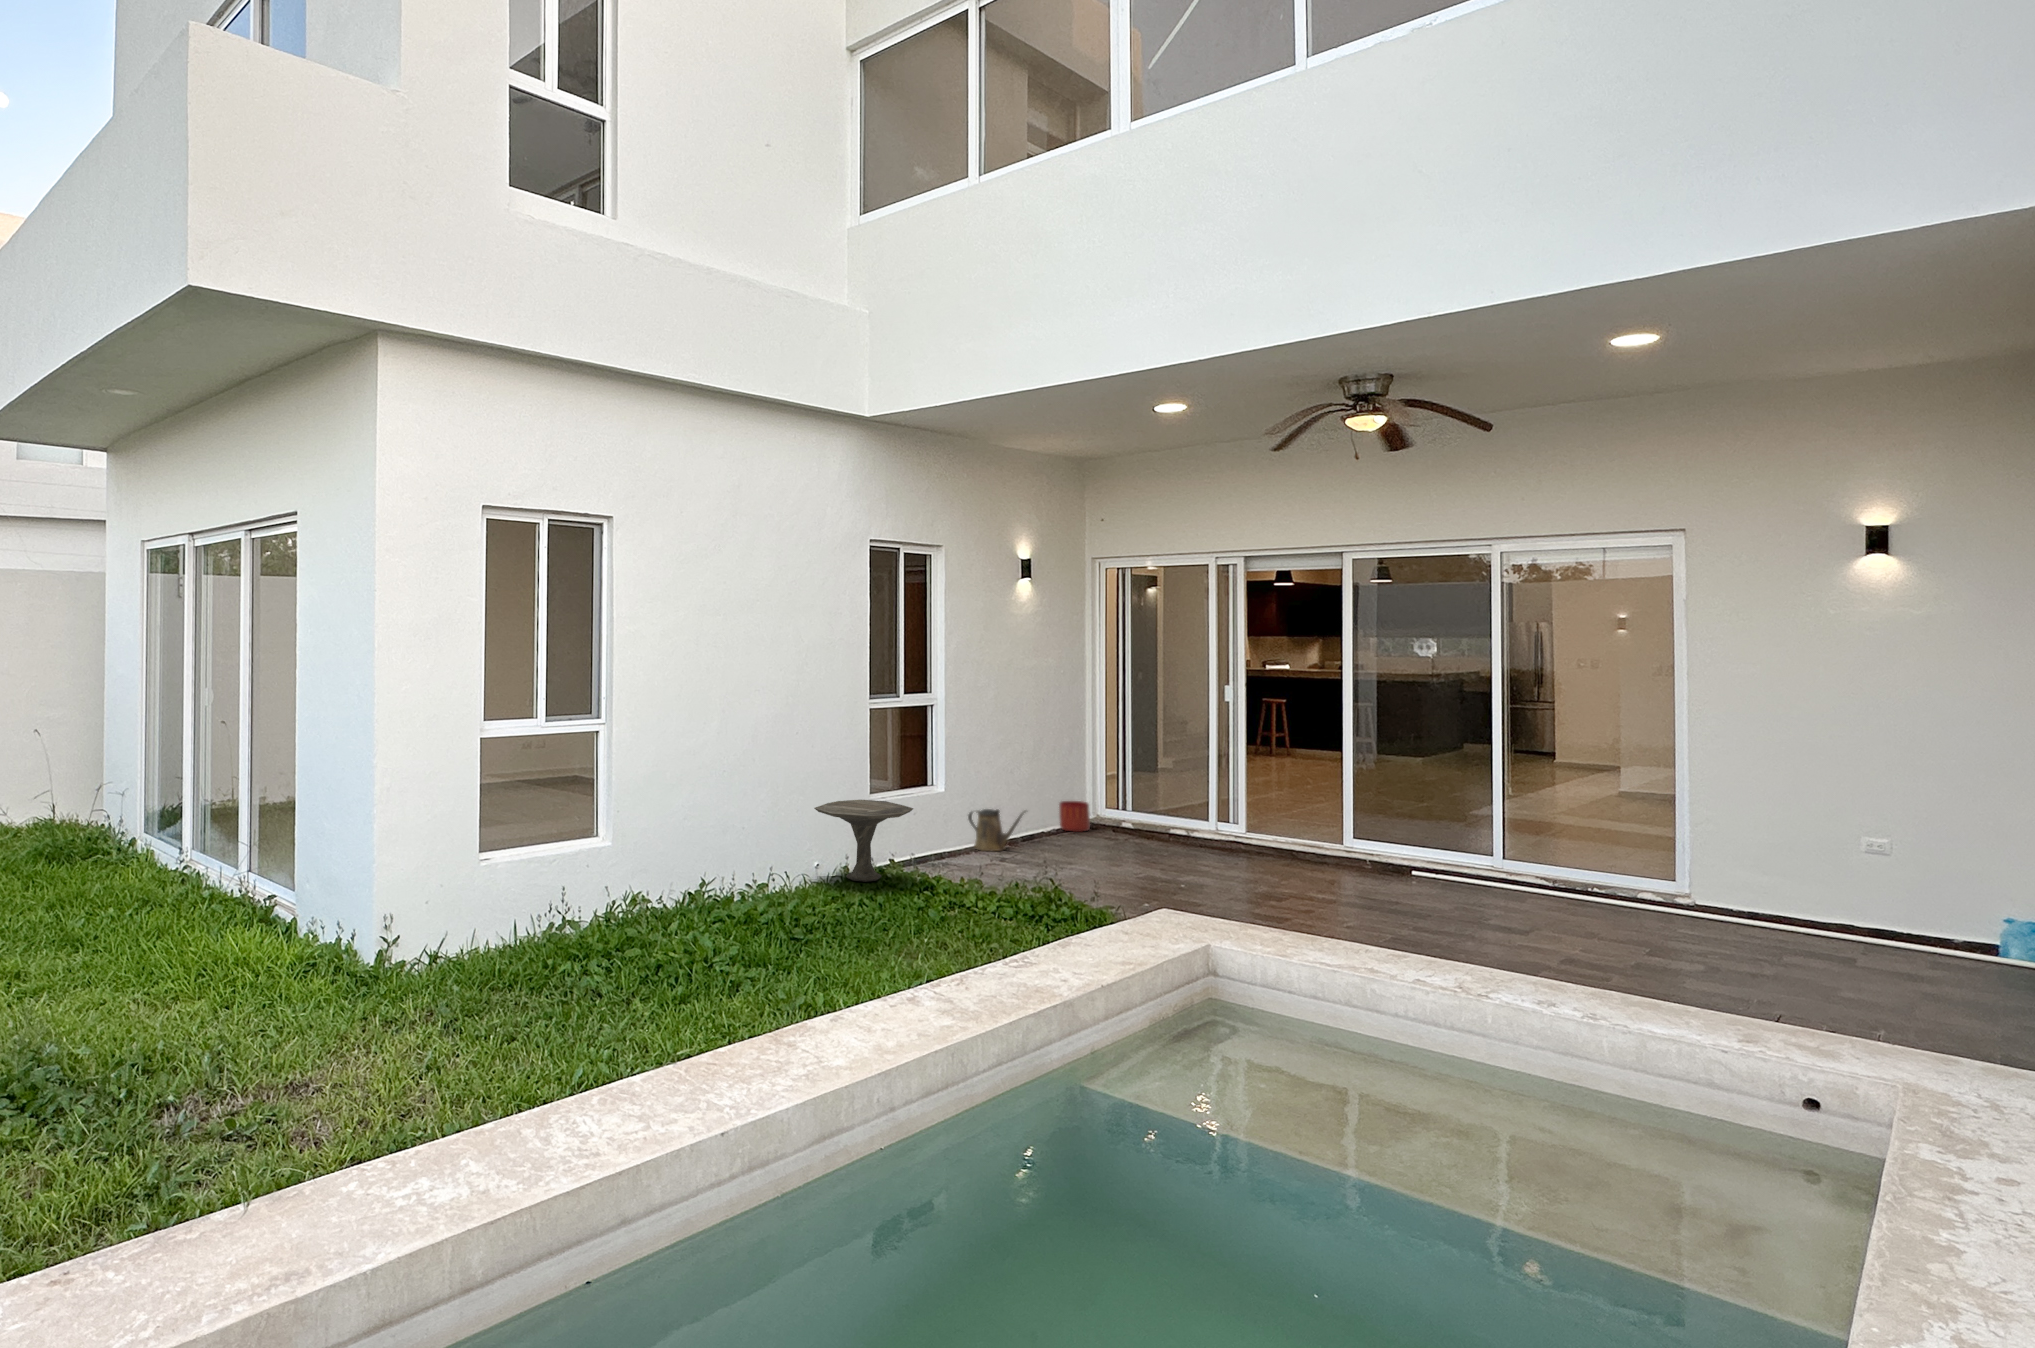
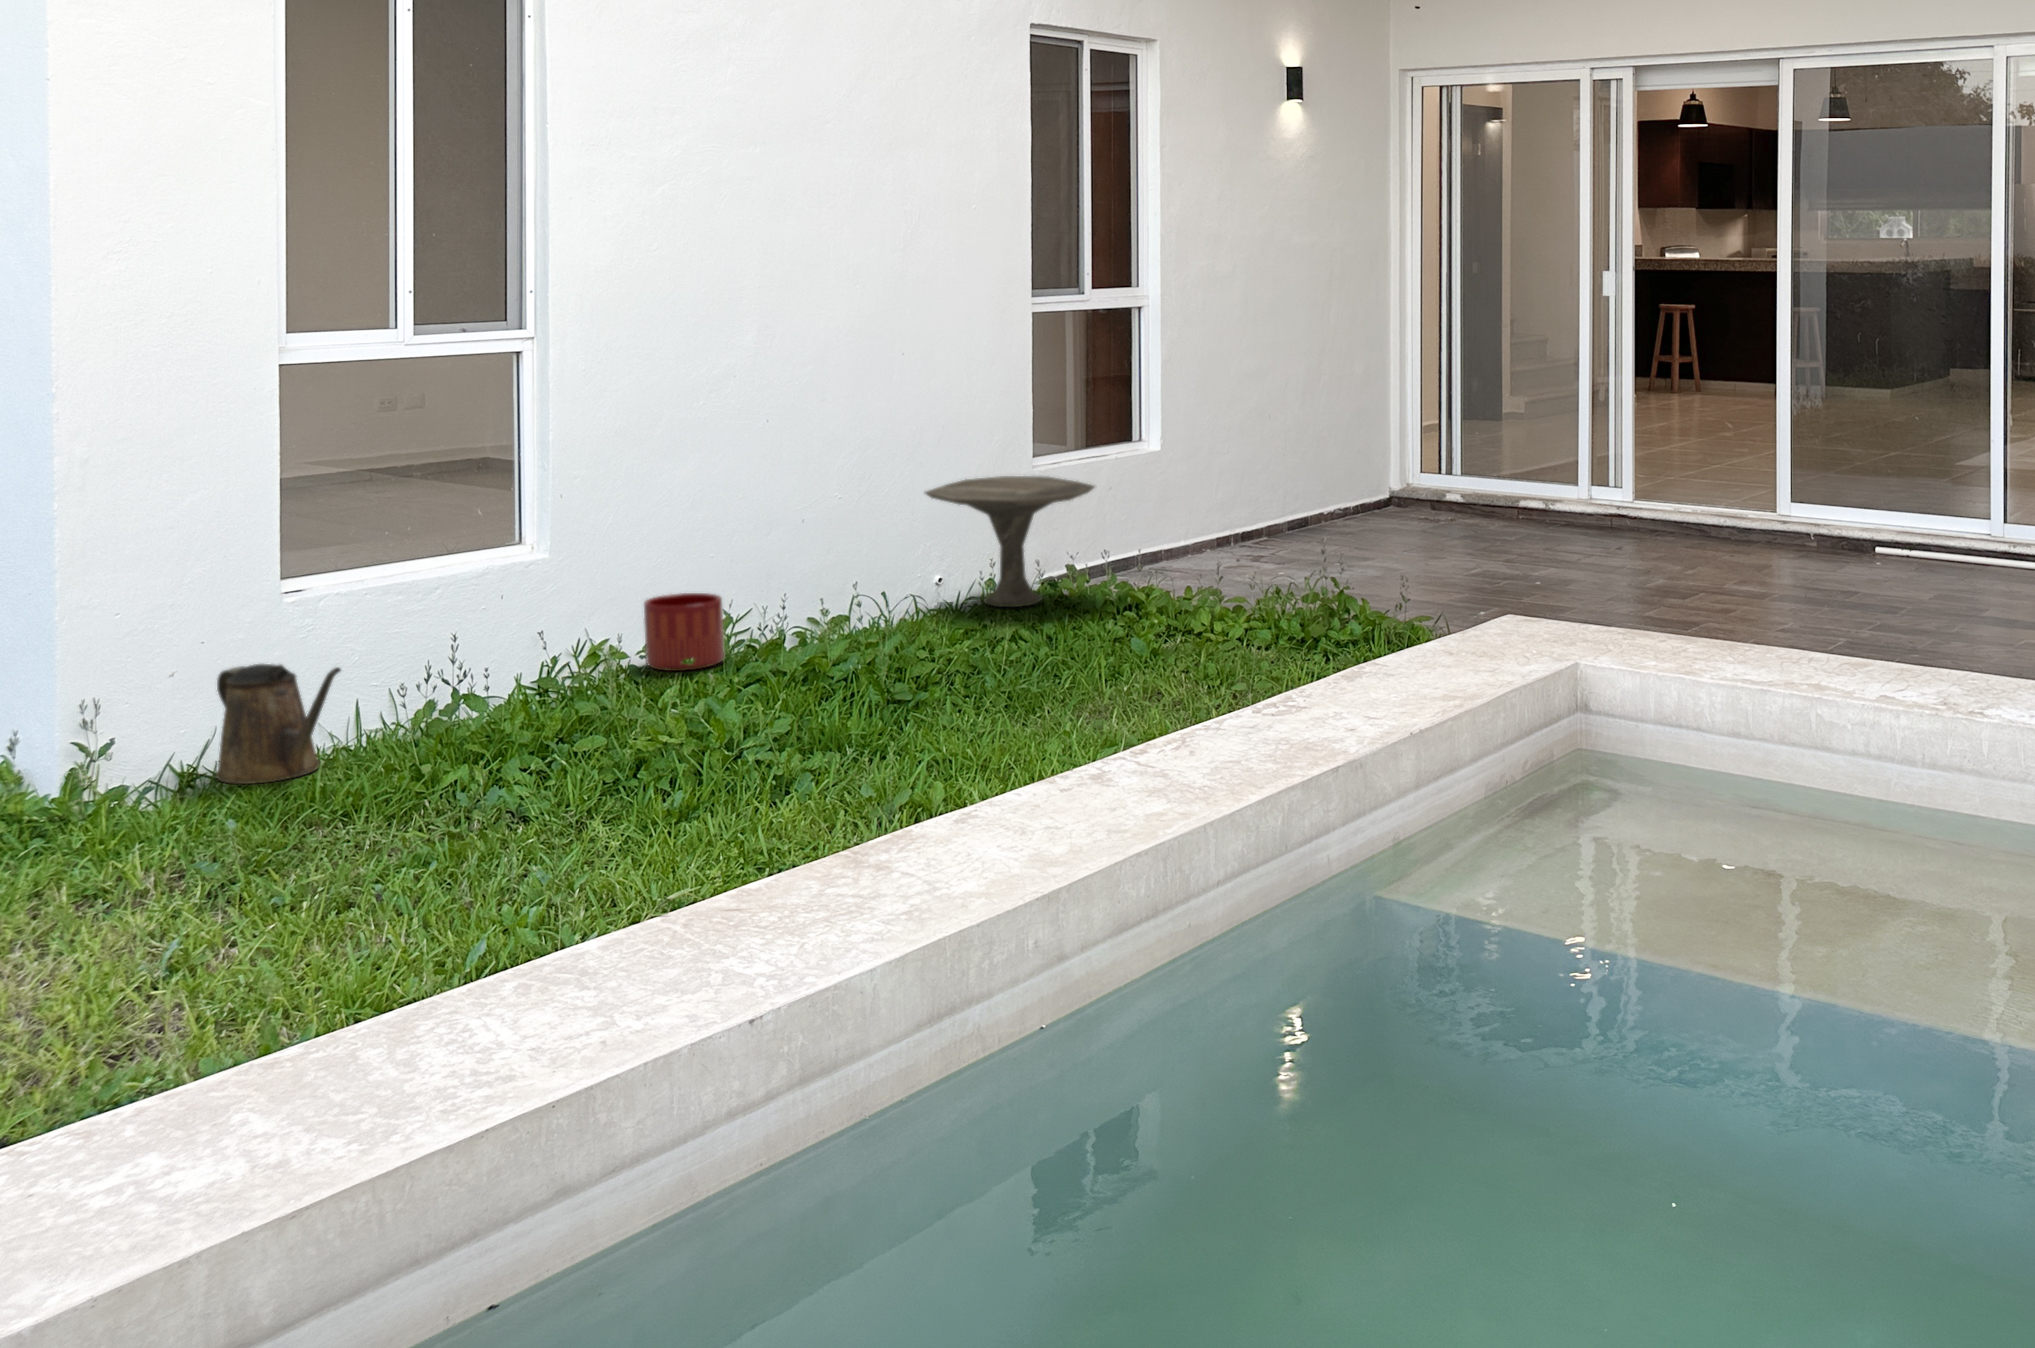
planter: present [1059,801,1090,832] -> present [644,593,724,671]
watering can: present [968,809,1026,851] -> present [216,664,341,784]

